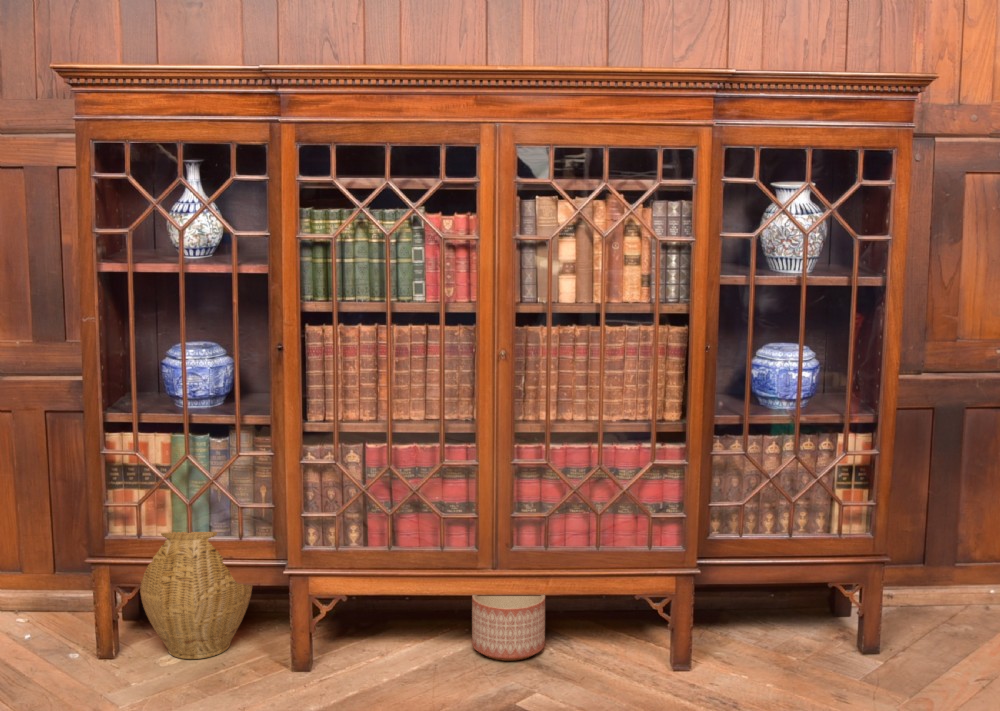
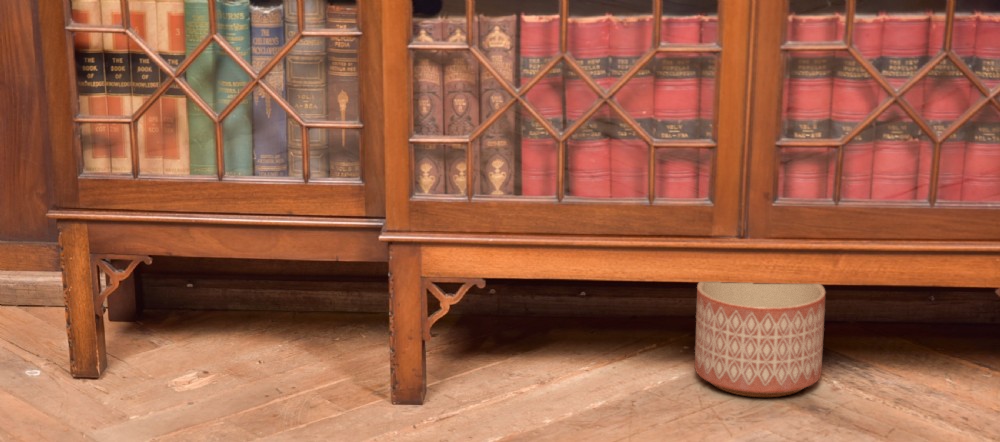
woven basket: present [140,532,252,659] -> none [139,148,322,381]

